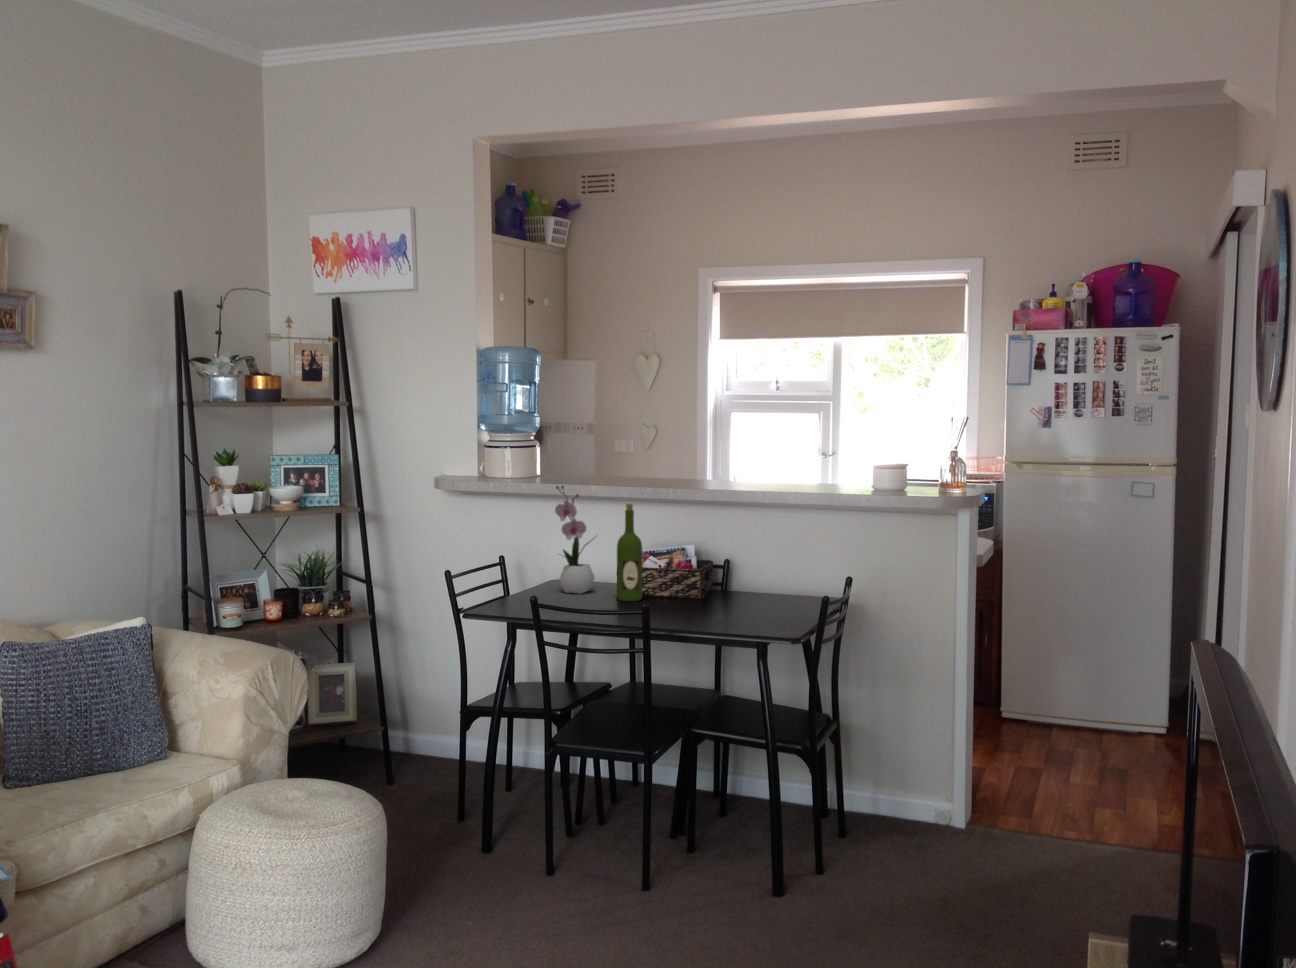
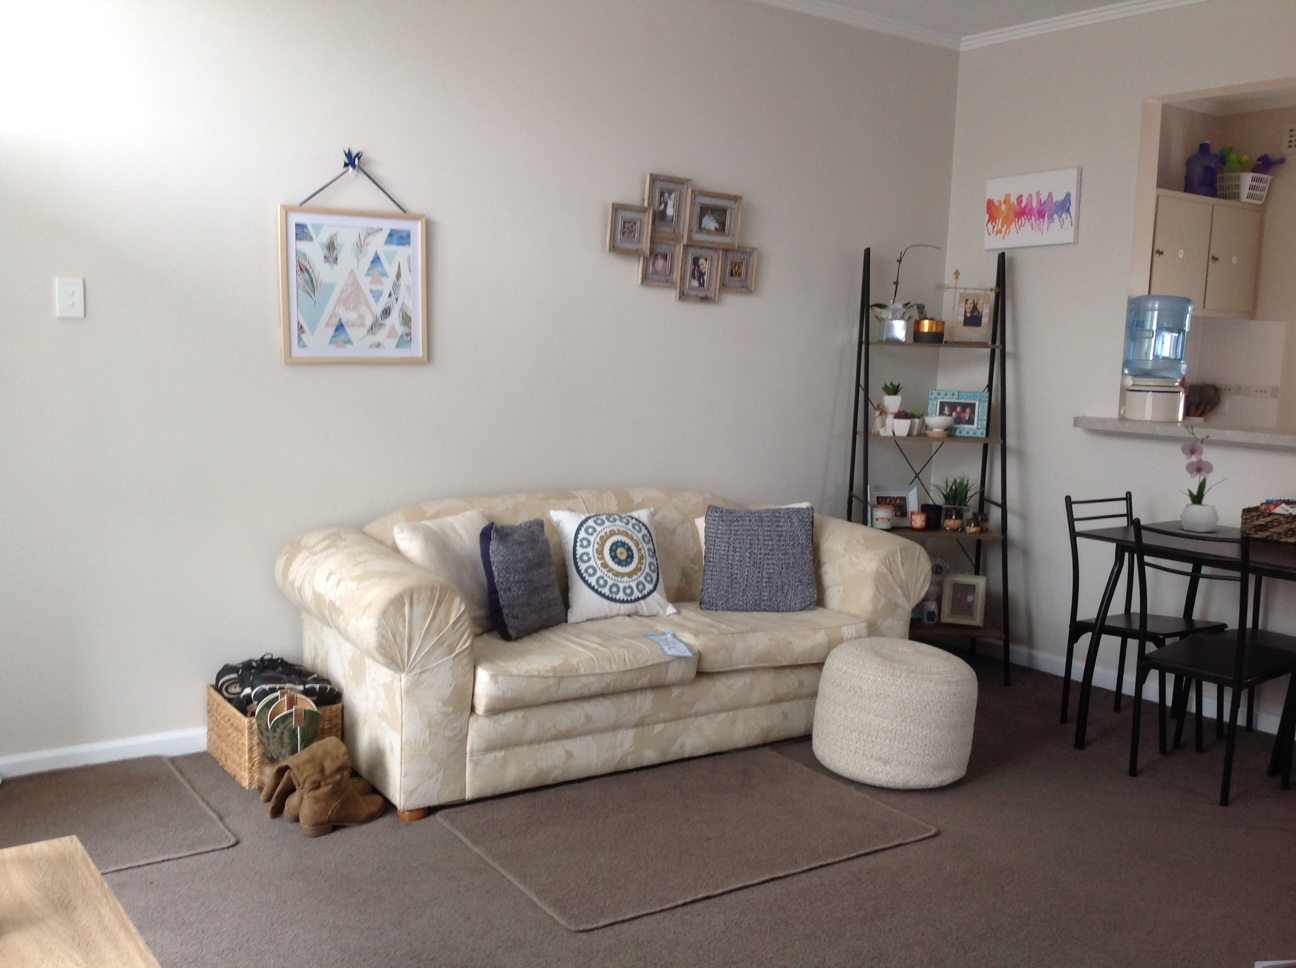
wine bottle: present [617,504,642,601] -> none [1236,446,1269,543]

